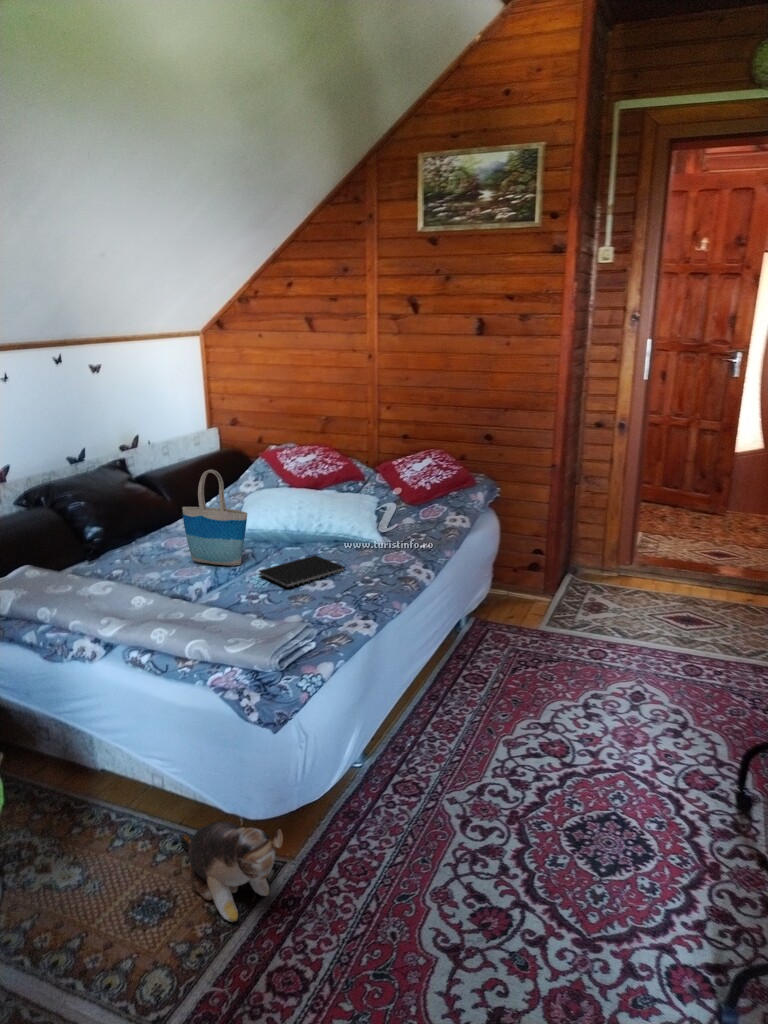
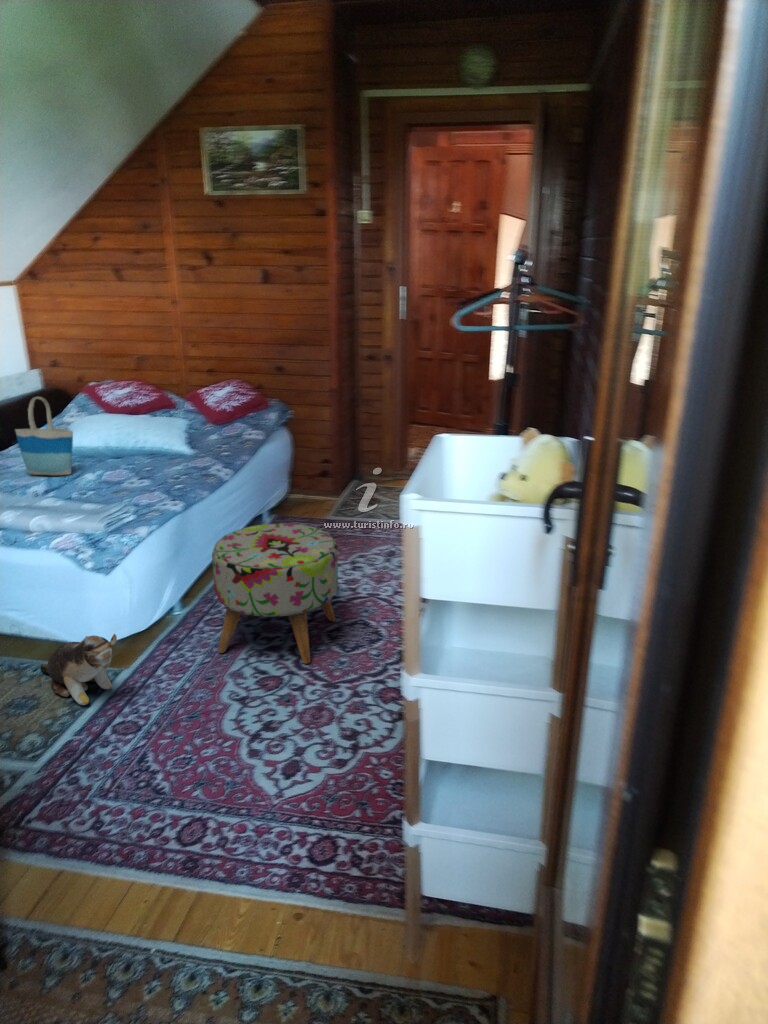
notebook: present [259,555,345,588] -> none [86,464,159,486]
ottoman: none [414,661,597,891] -> present [212,523,338,664]

